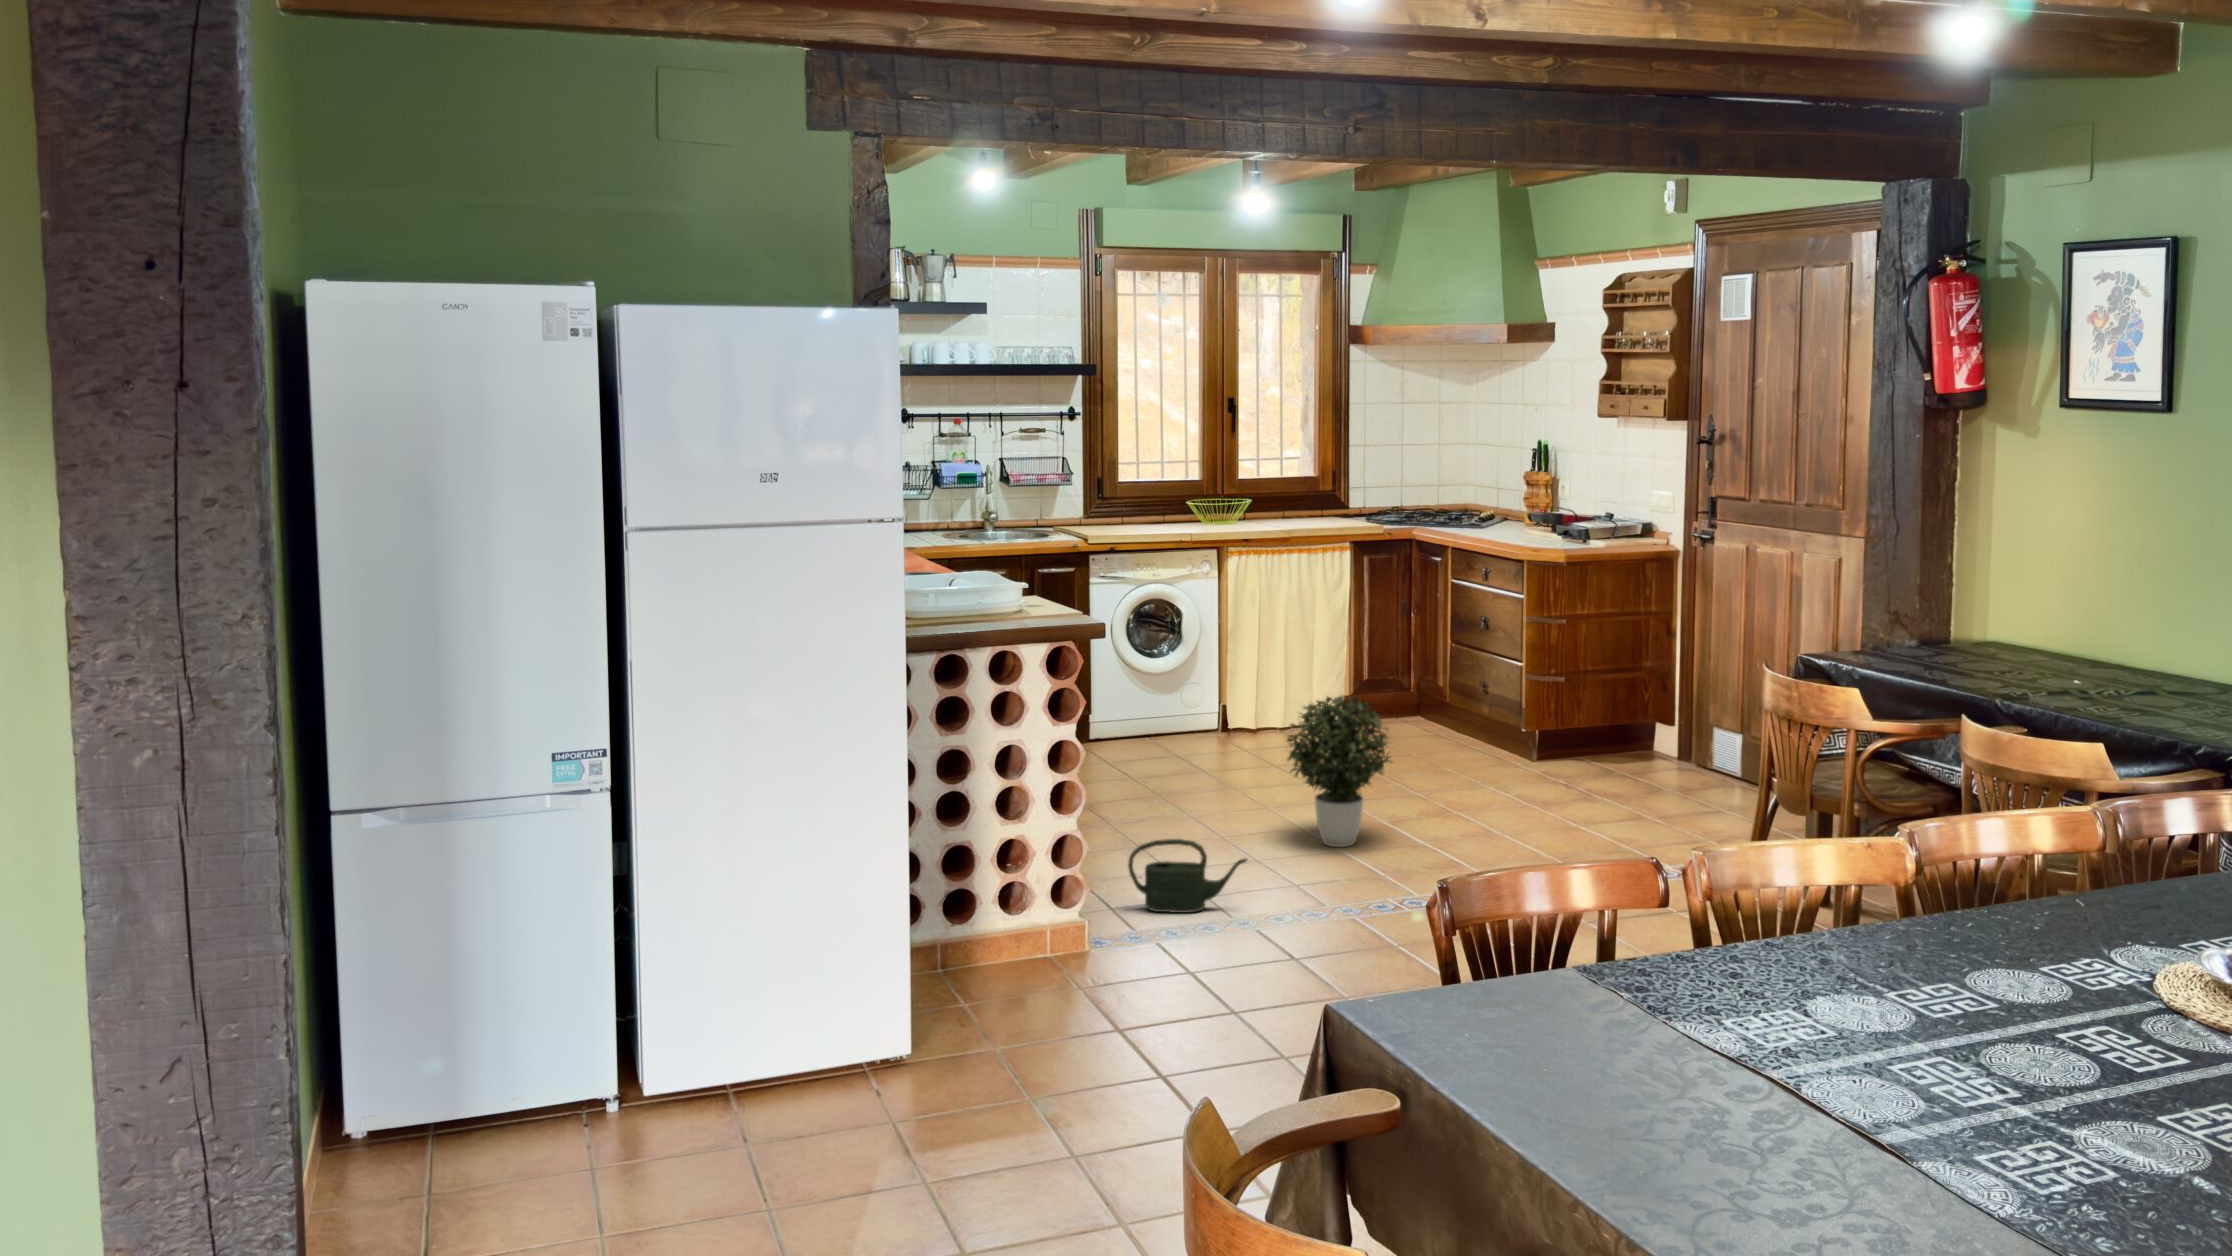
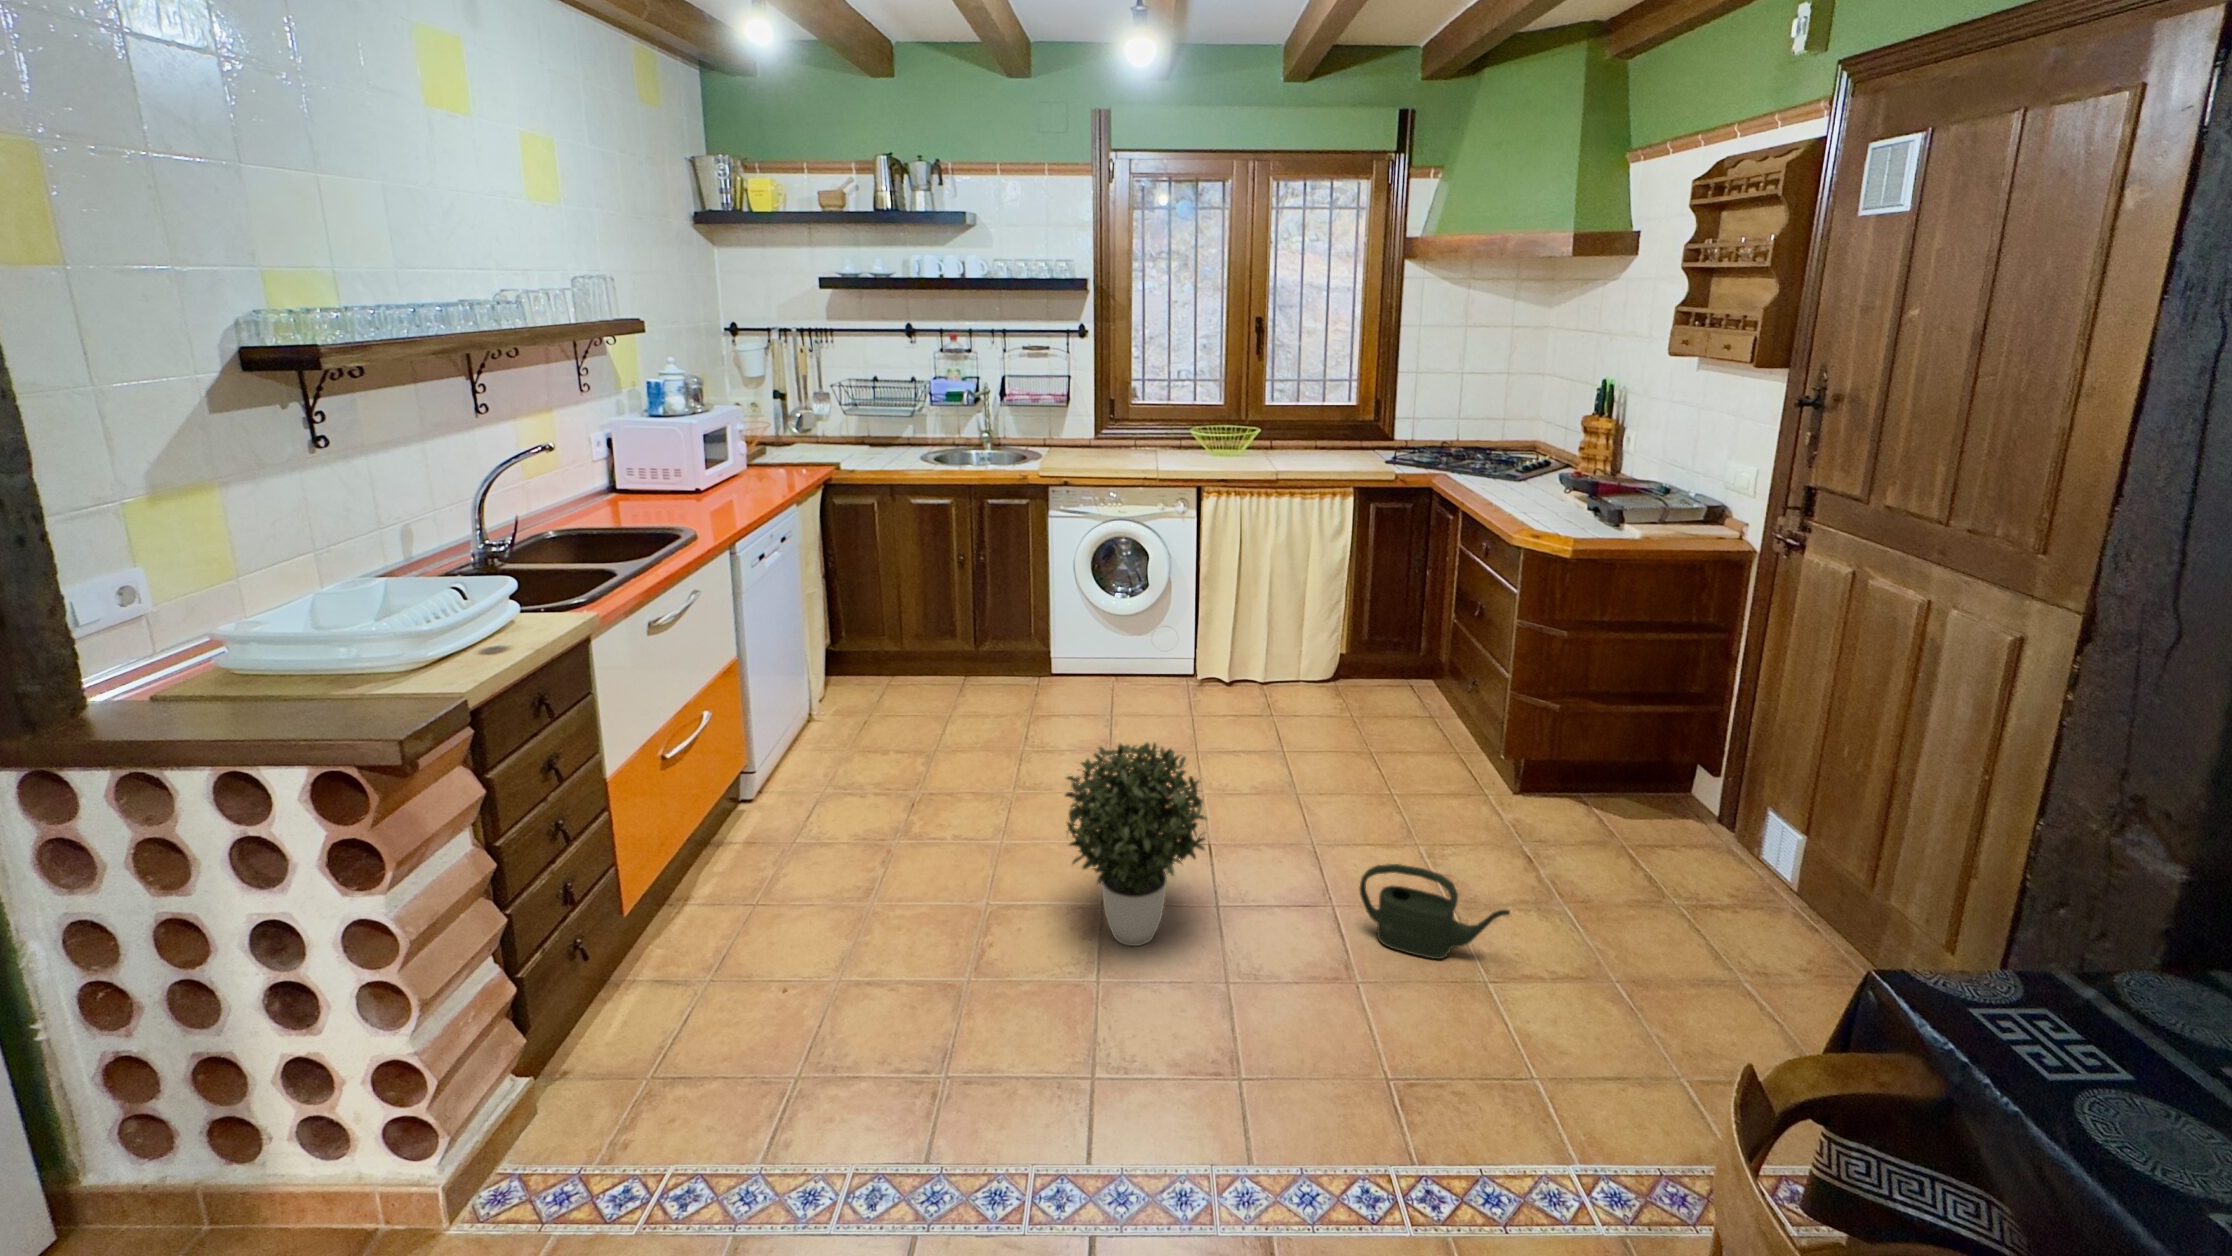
watering can: present [1128,839,1247,913] -> present [1360,864,1510,959]

